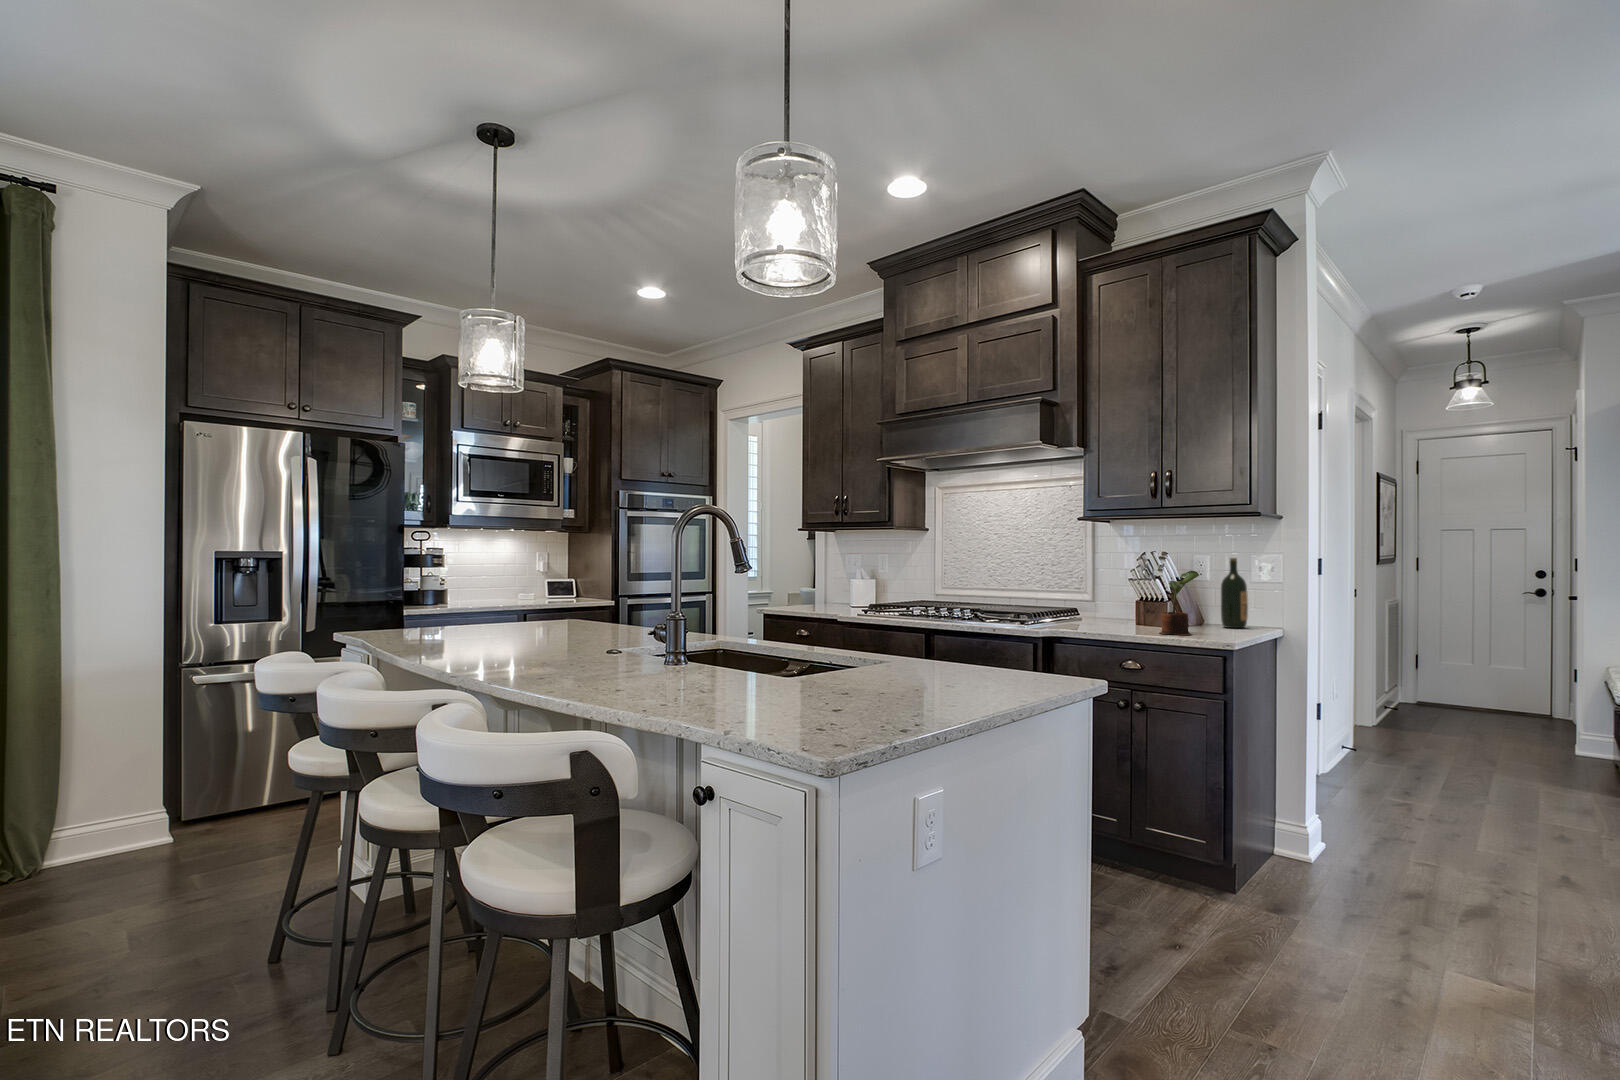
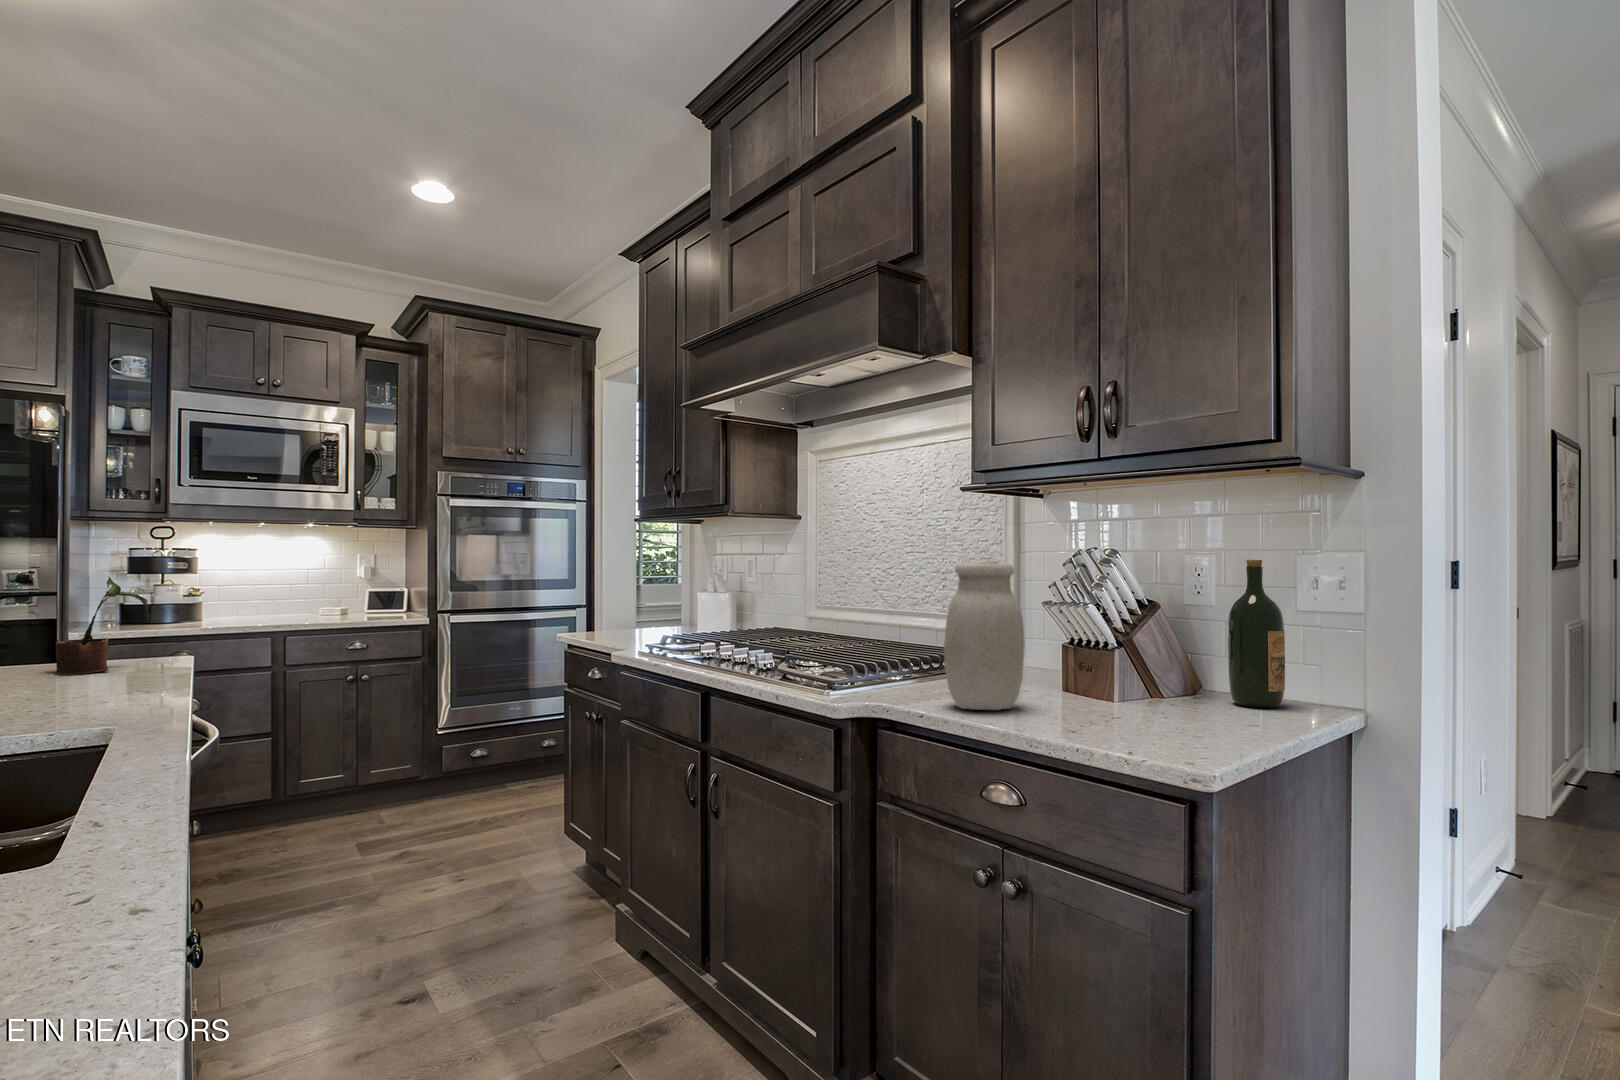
jar: none [1091,558,1131,630] -> present [944,561,1025,710]
potted plant: present [1159,571,1199,635] -> present [53,577,148,676]

